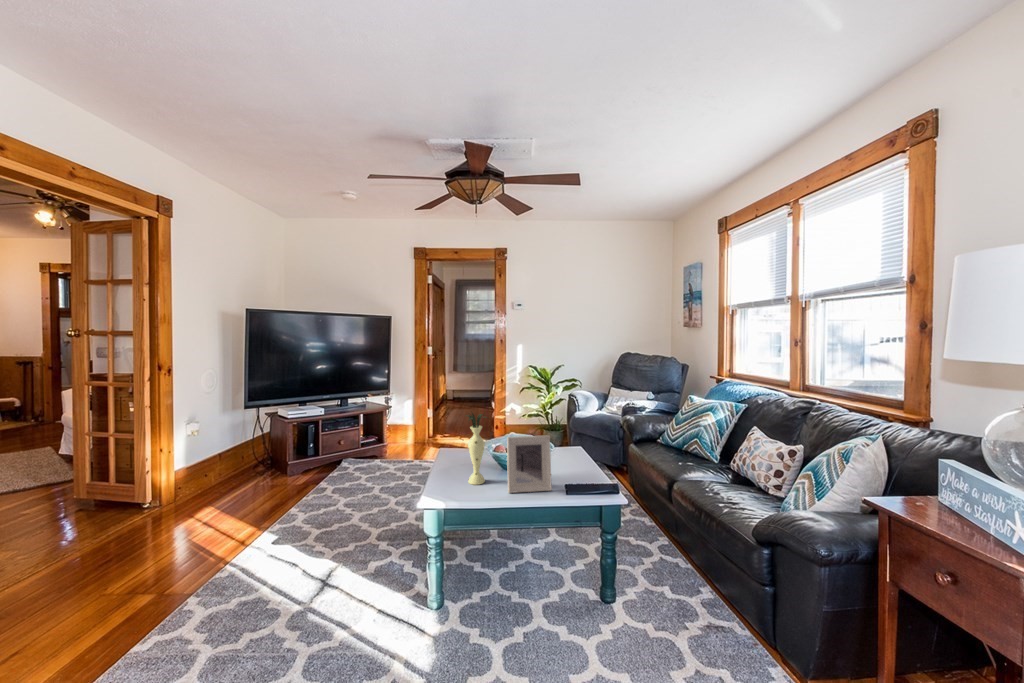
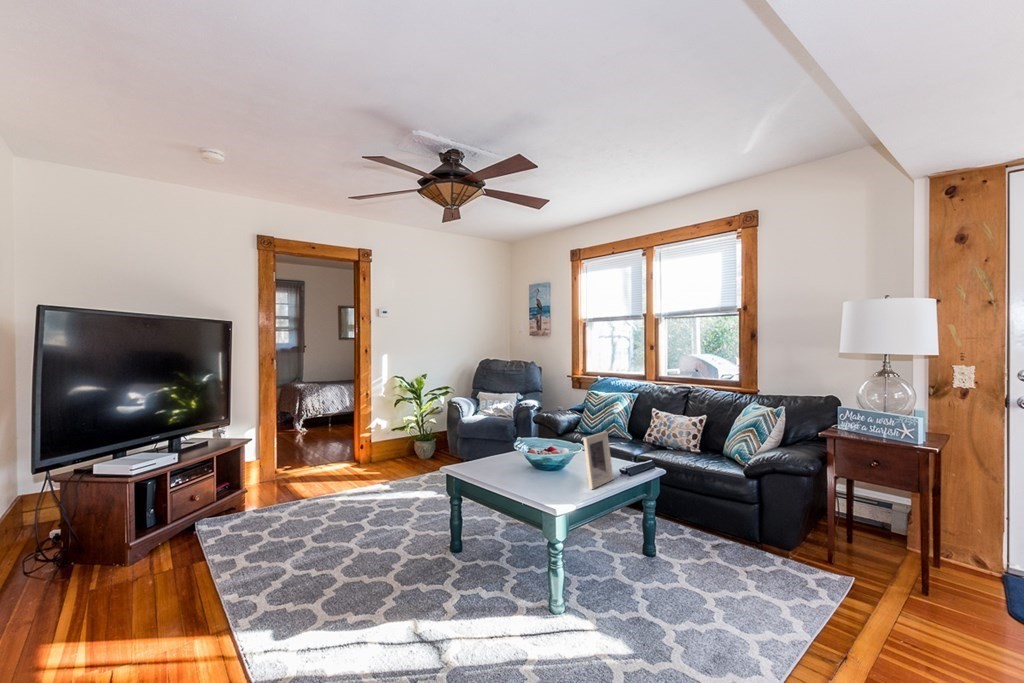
vase: present [467,413,487,485] -> none [530,418,560,492]

